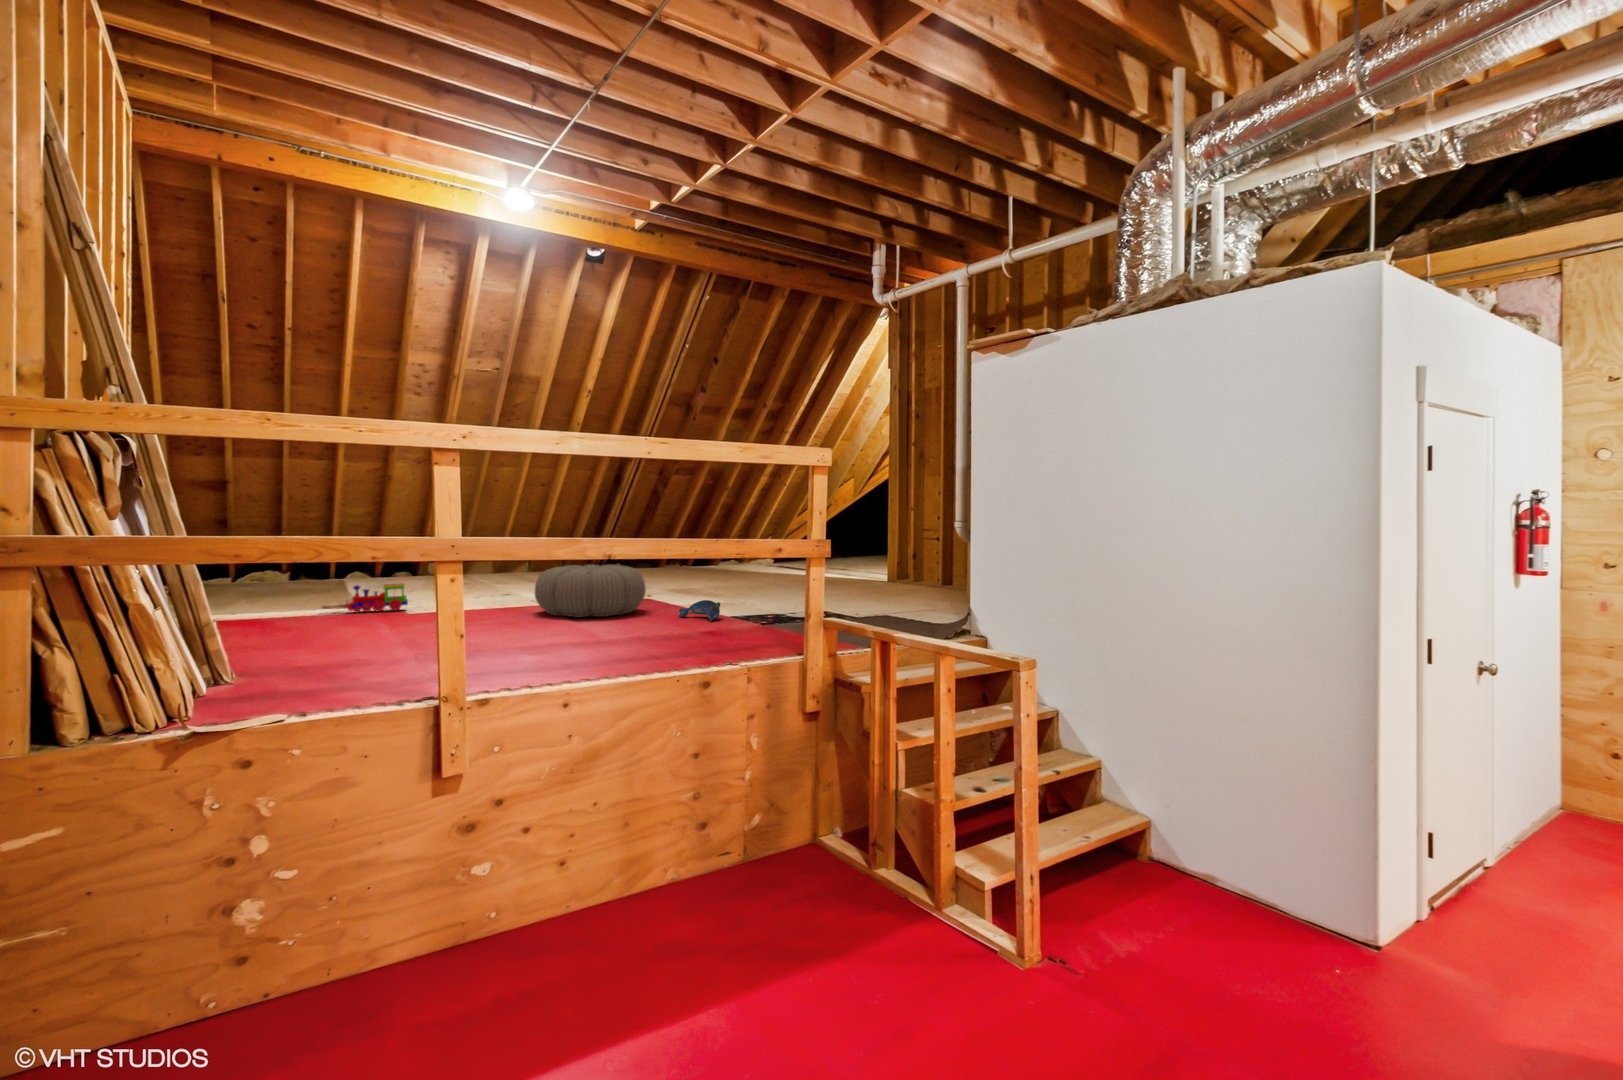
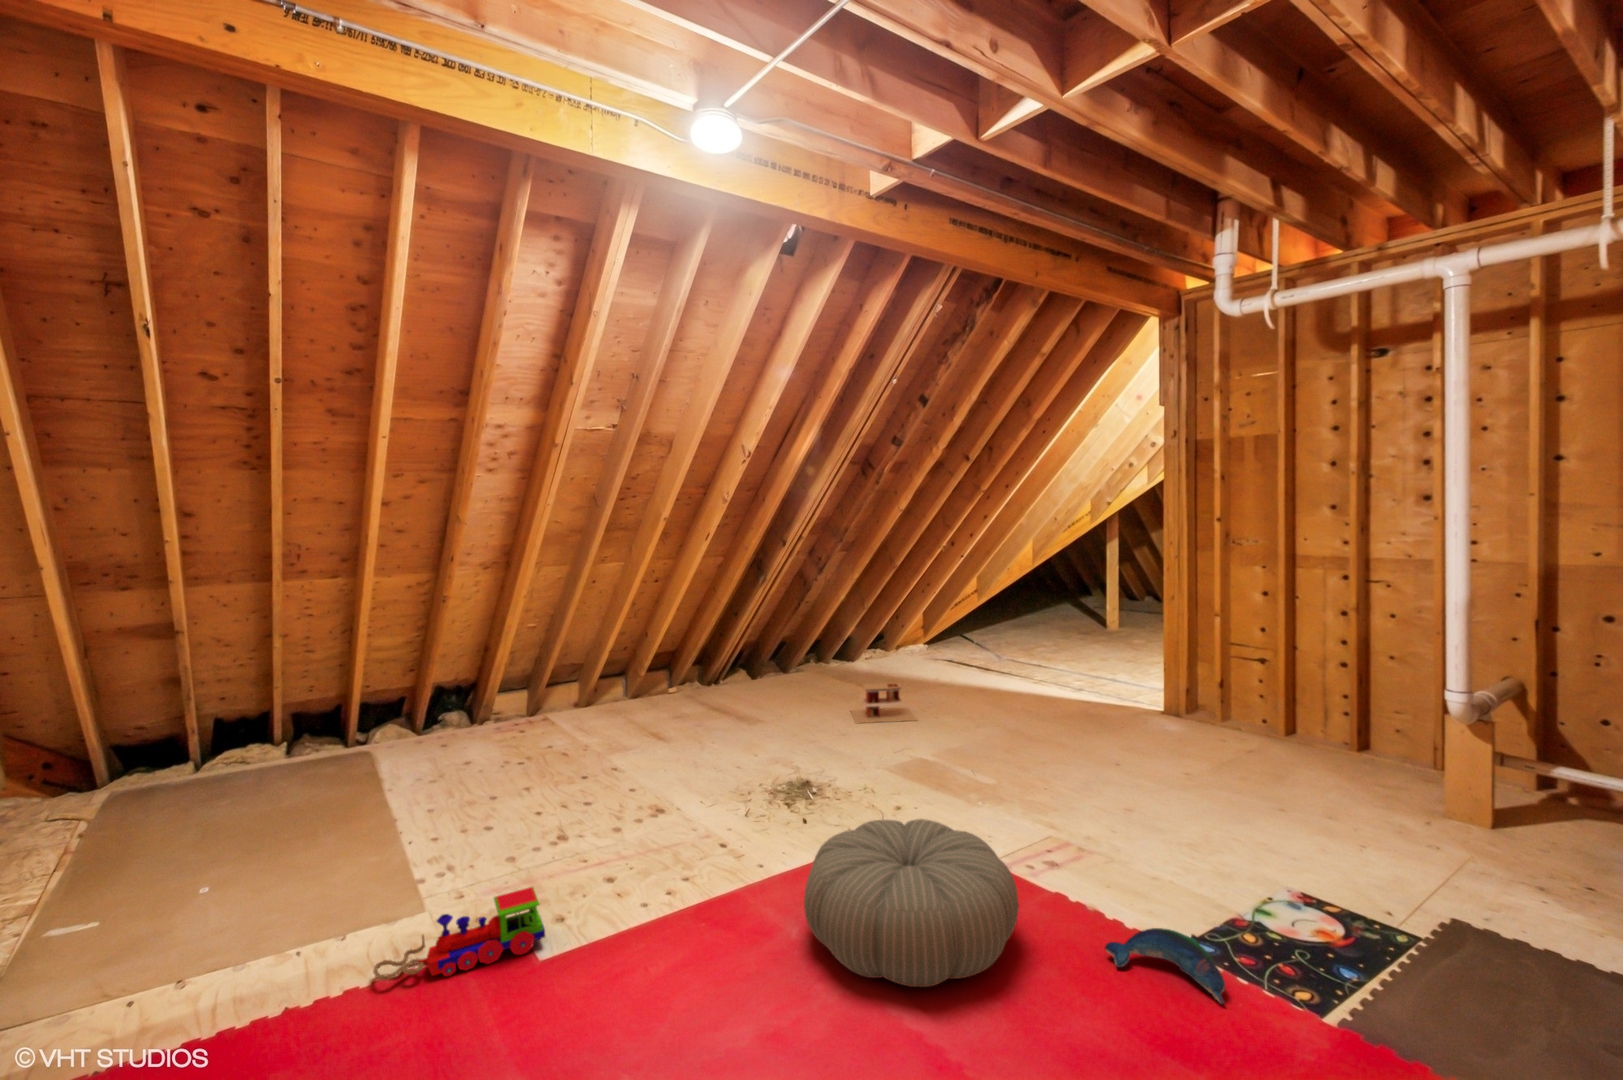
toy house: none [667,556,713,581] -> present [851,683,917,723]

